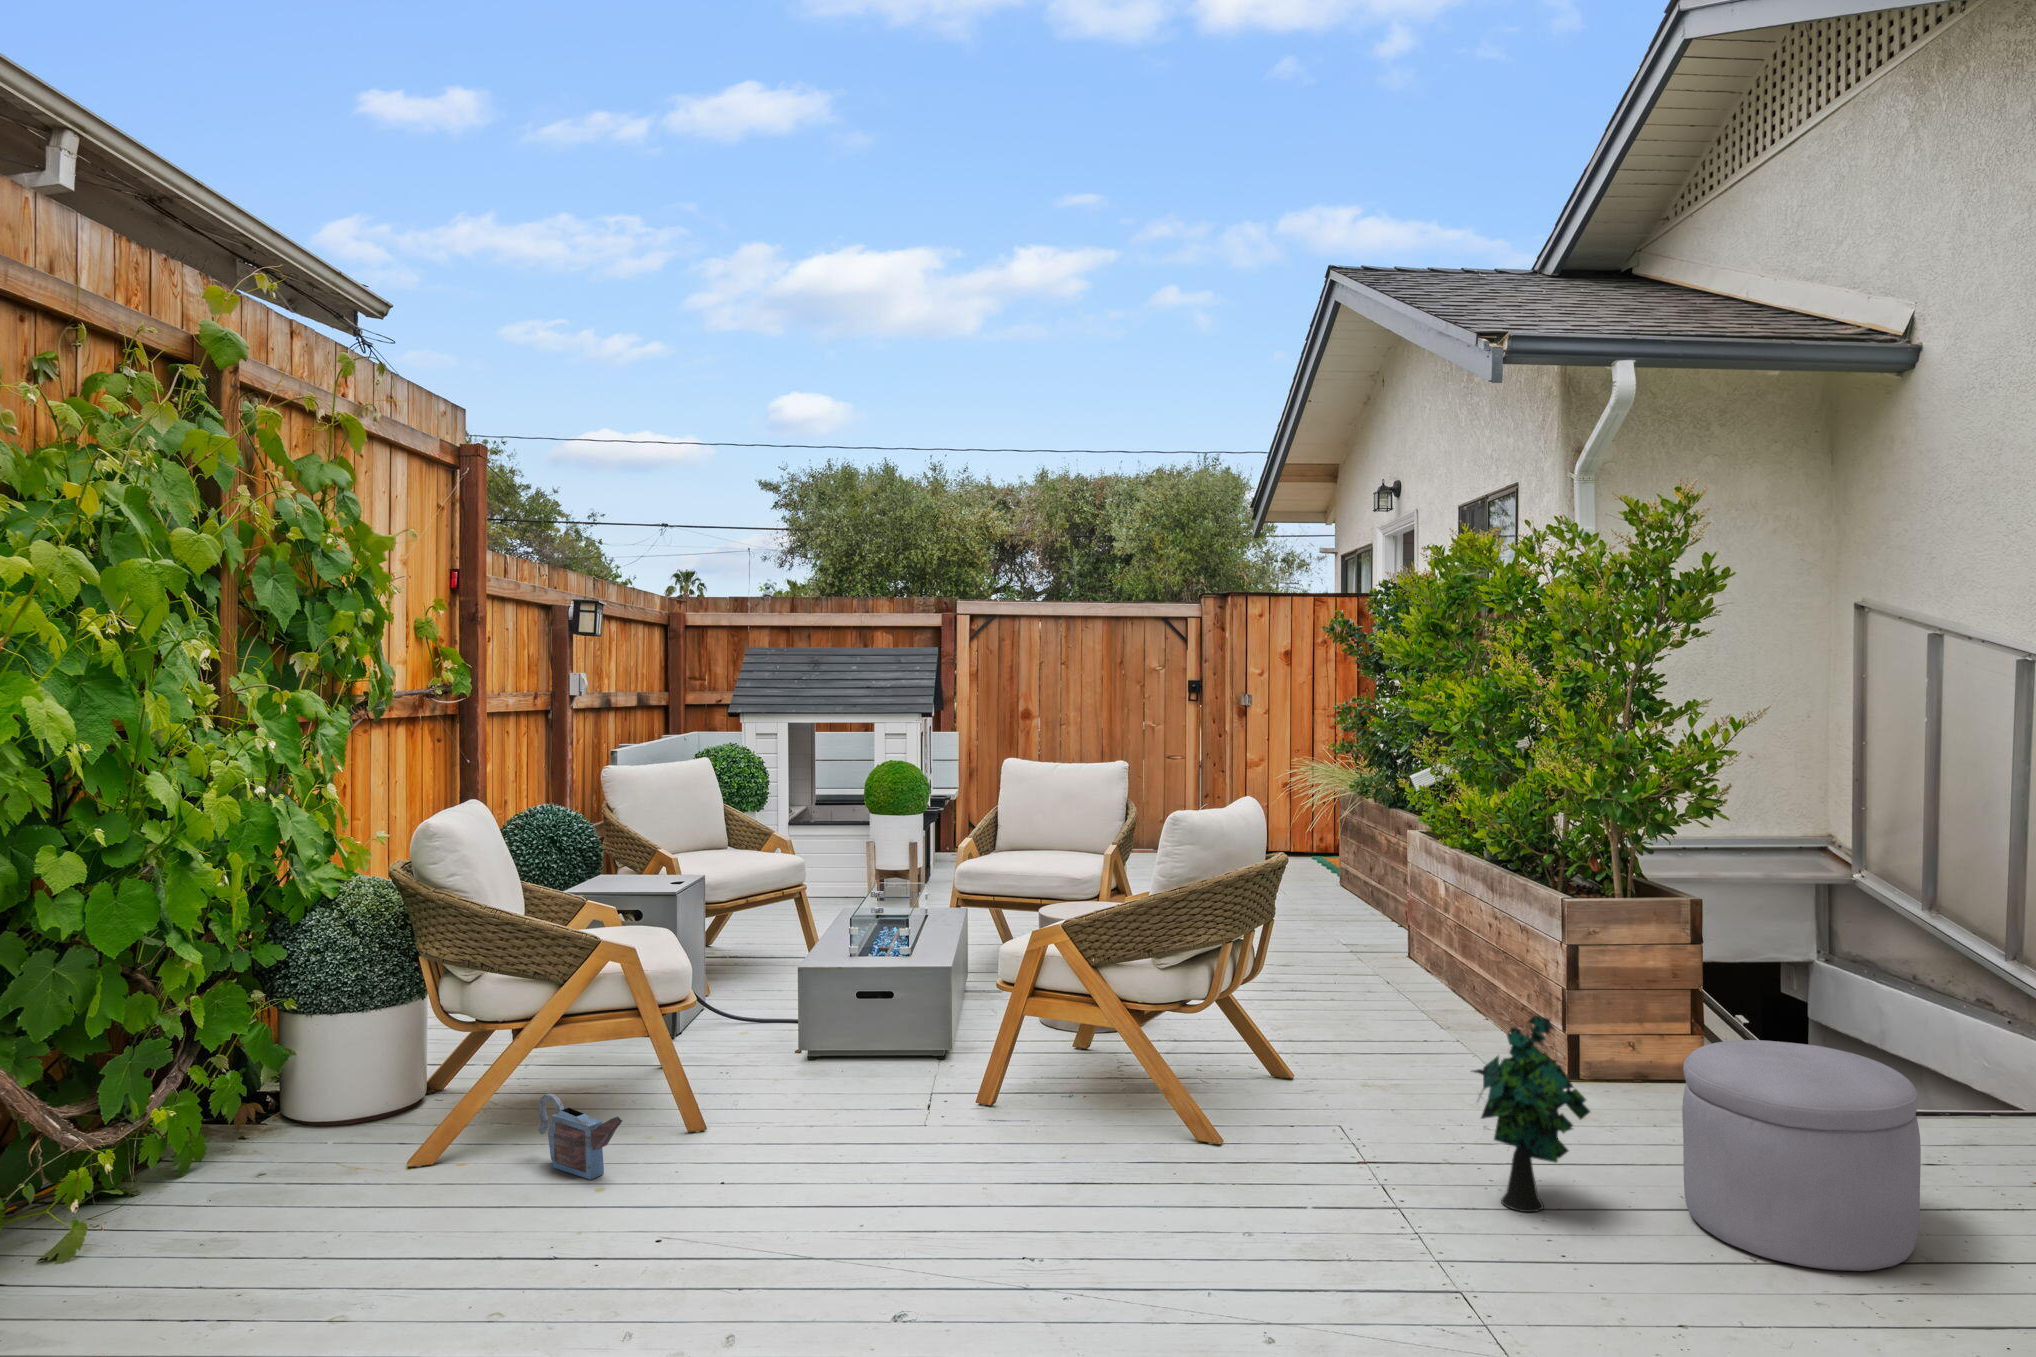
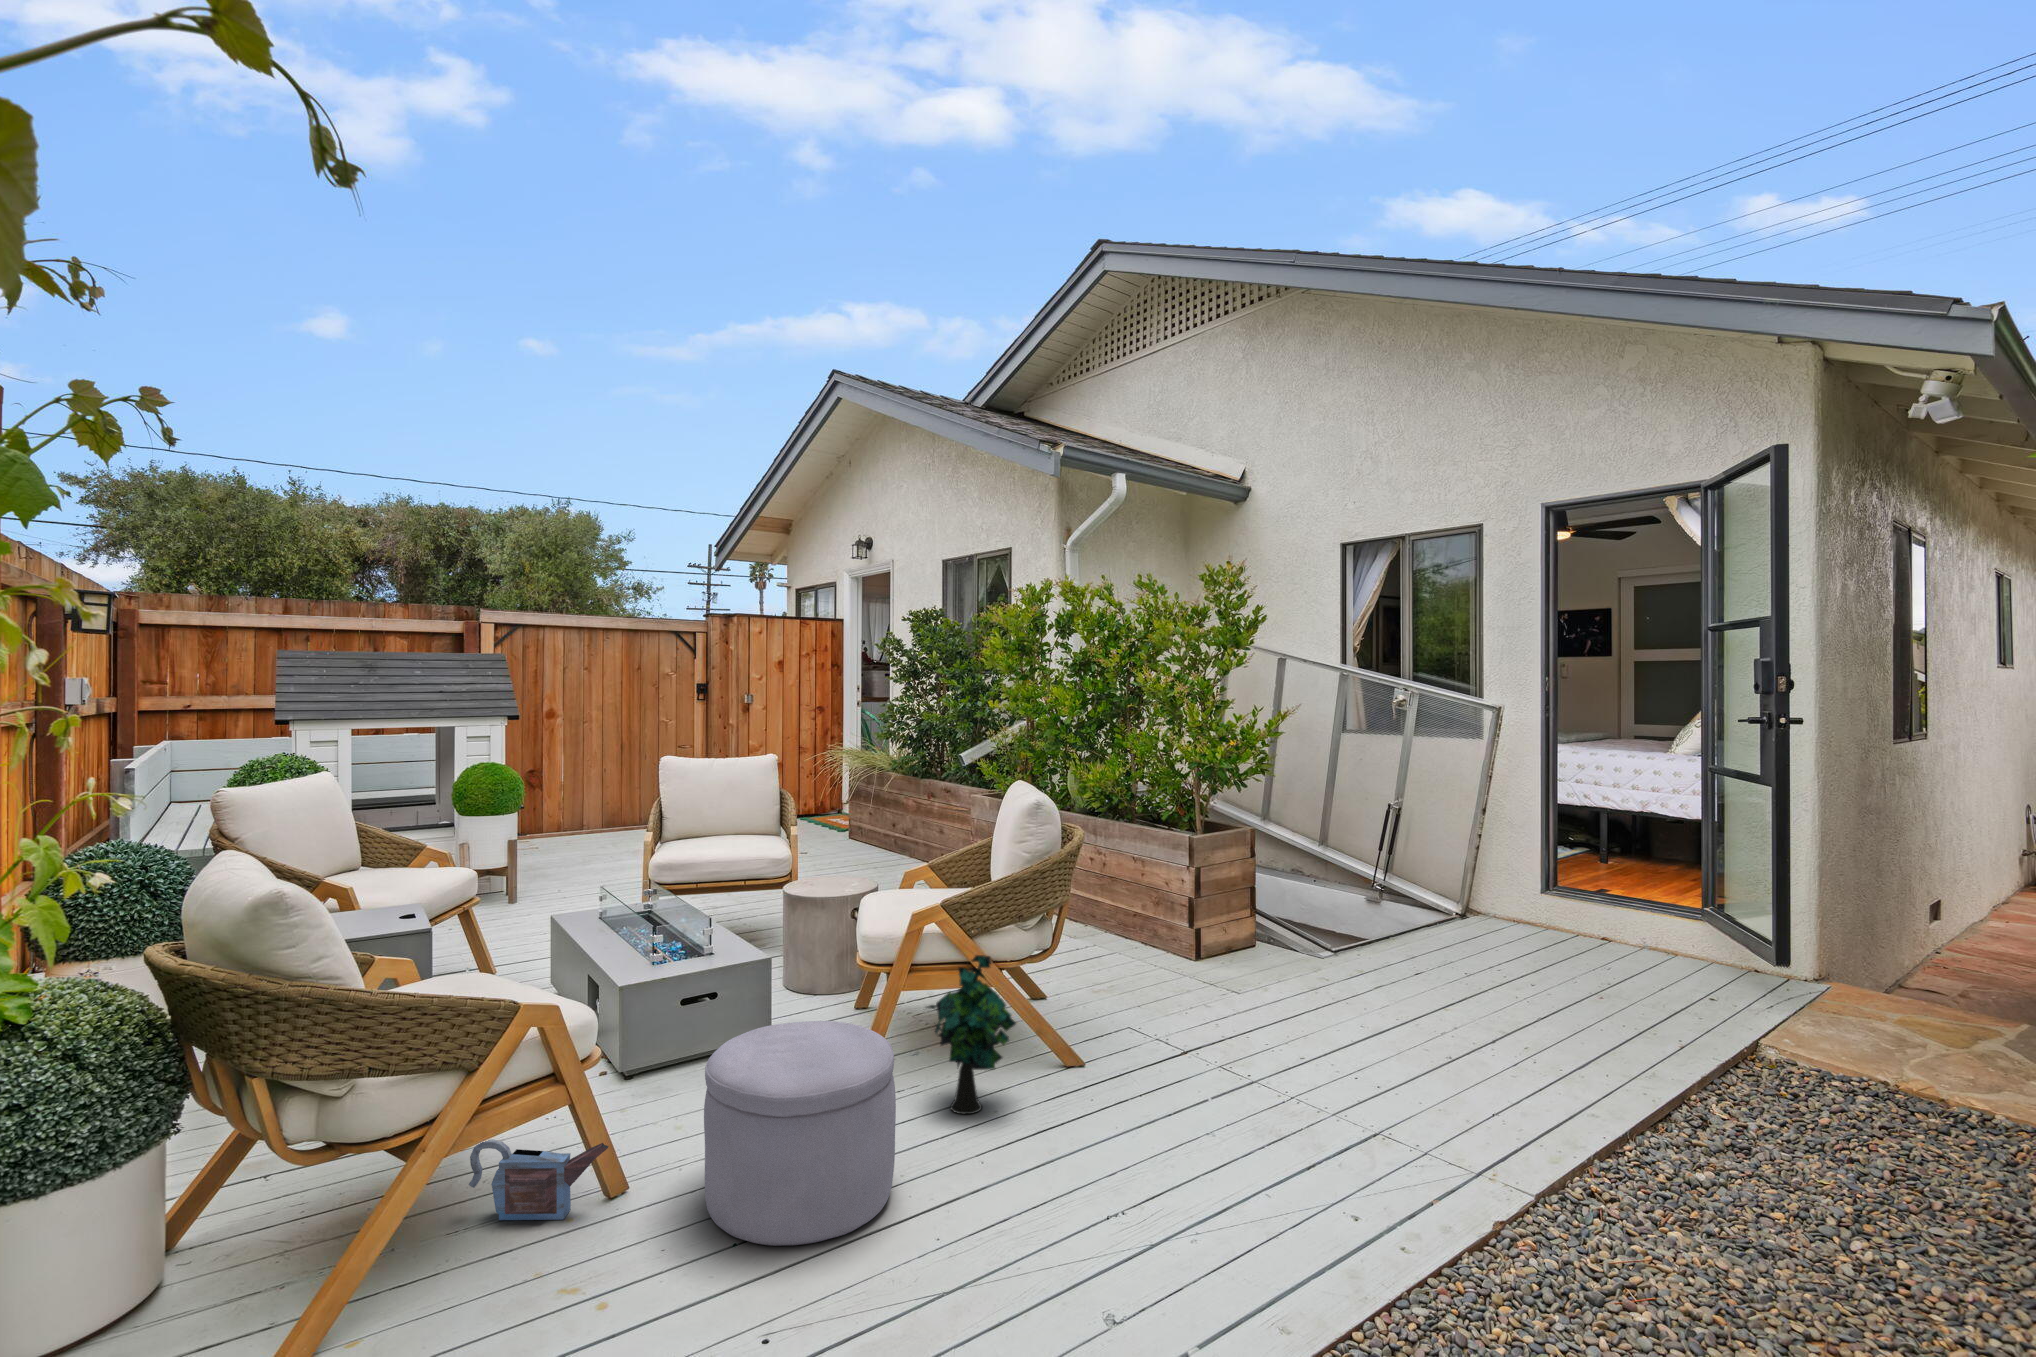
decorative plant: present [1473,1016,1590,1212] -> present [927,955,1016,1114]
ottoman: present [1682,1040,1921,1271] -> present [704,1021,896,1246]

